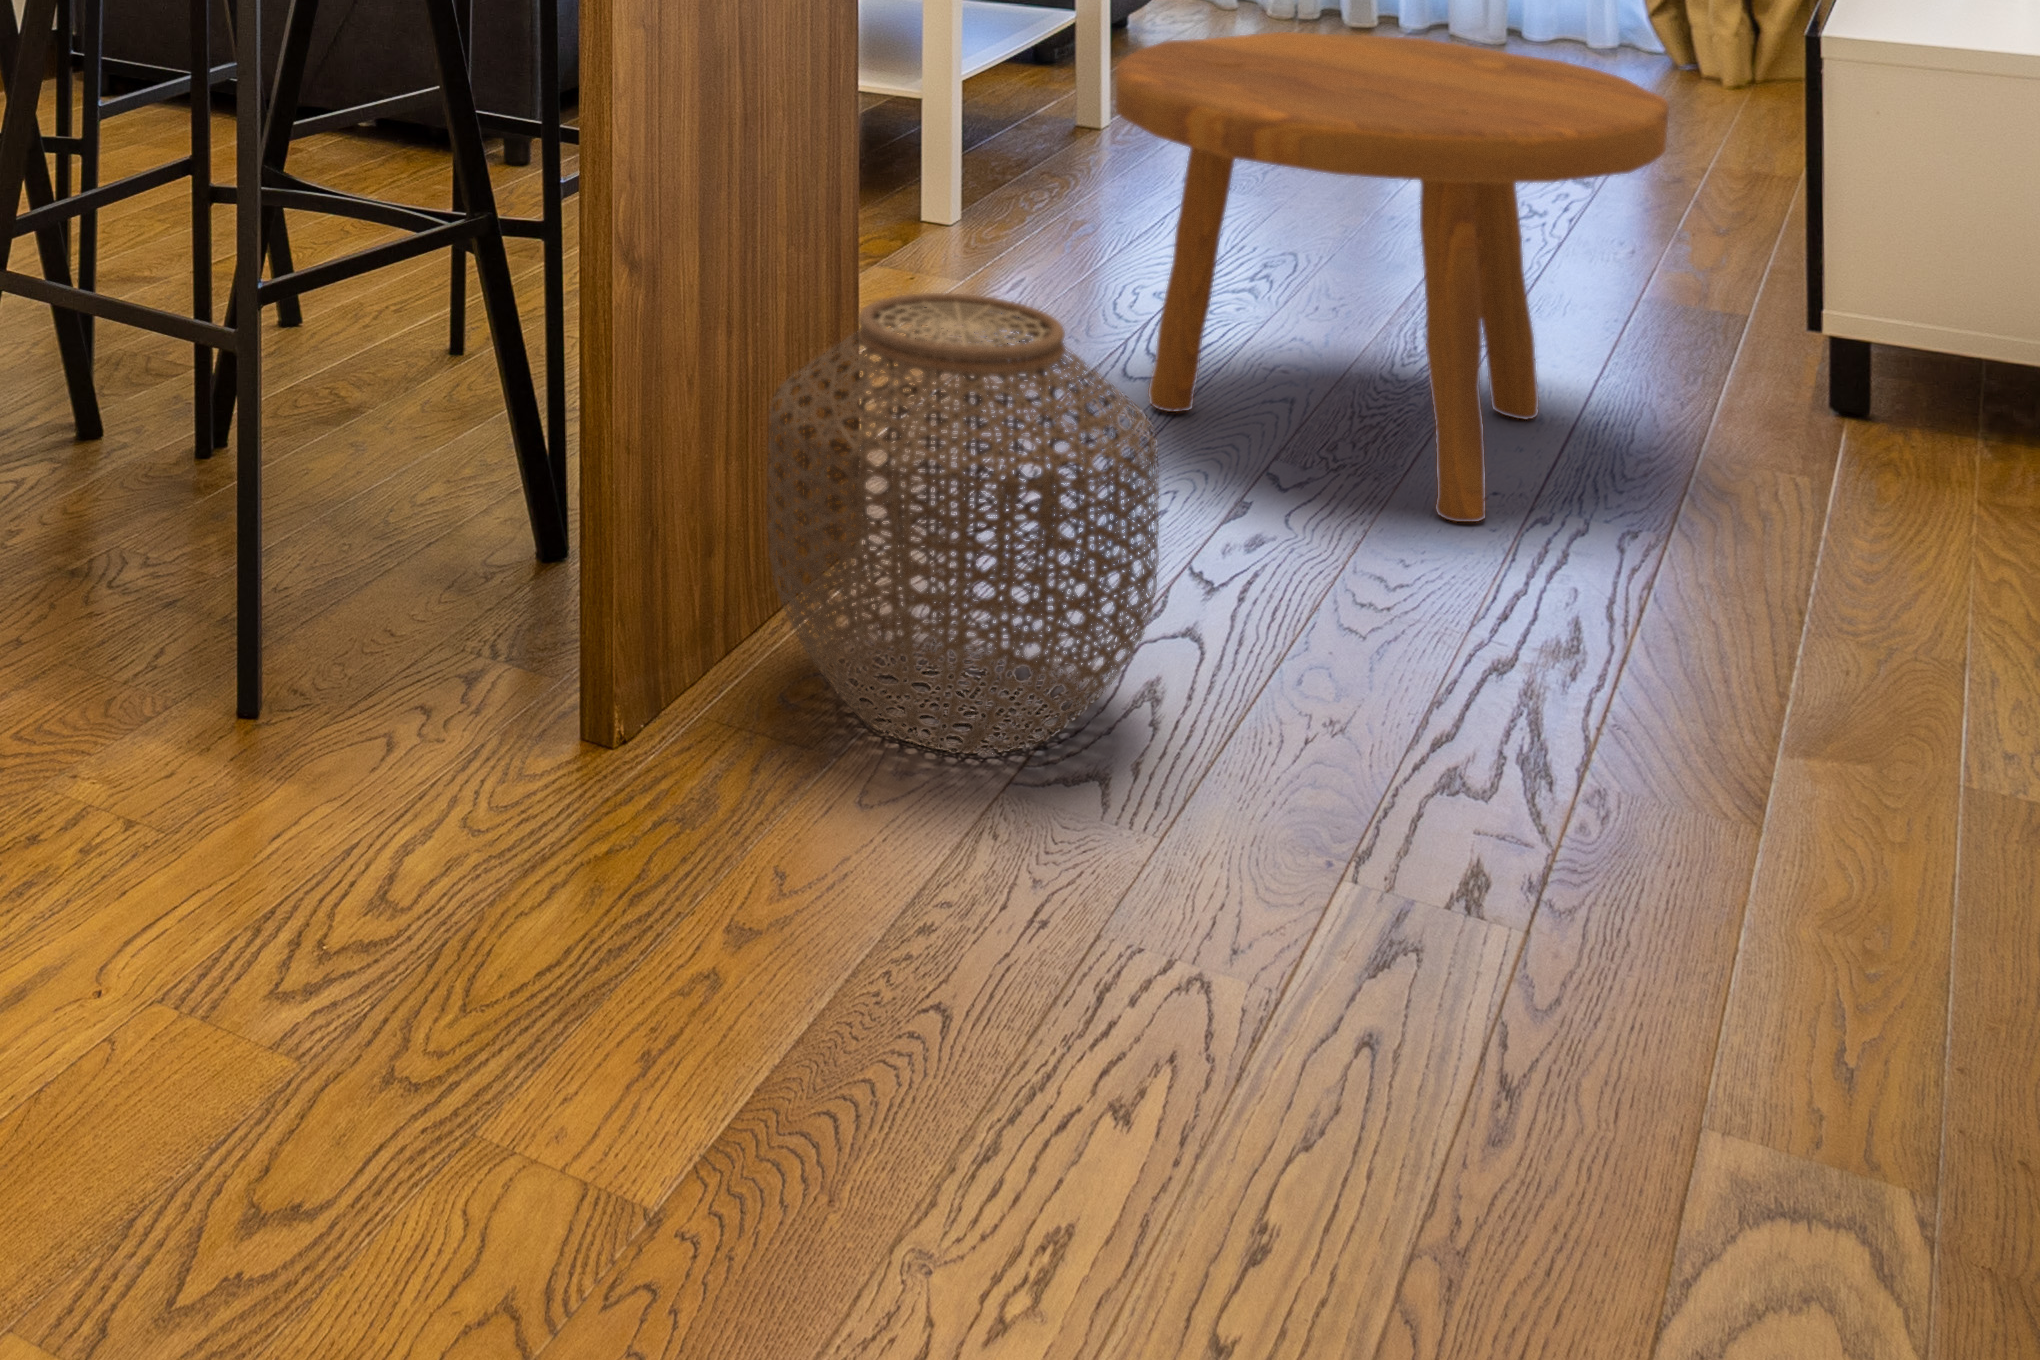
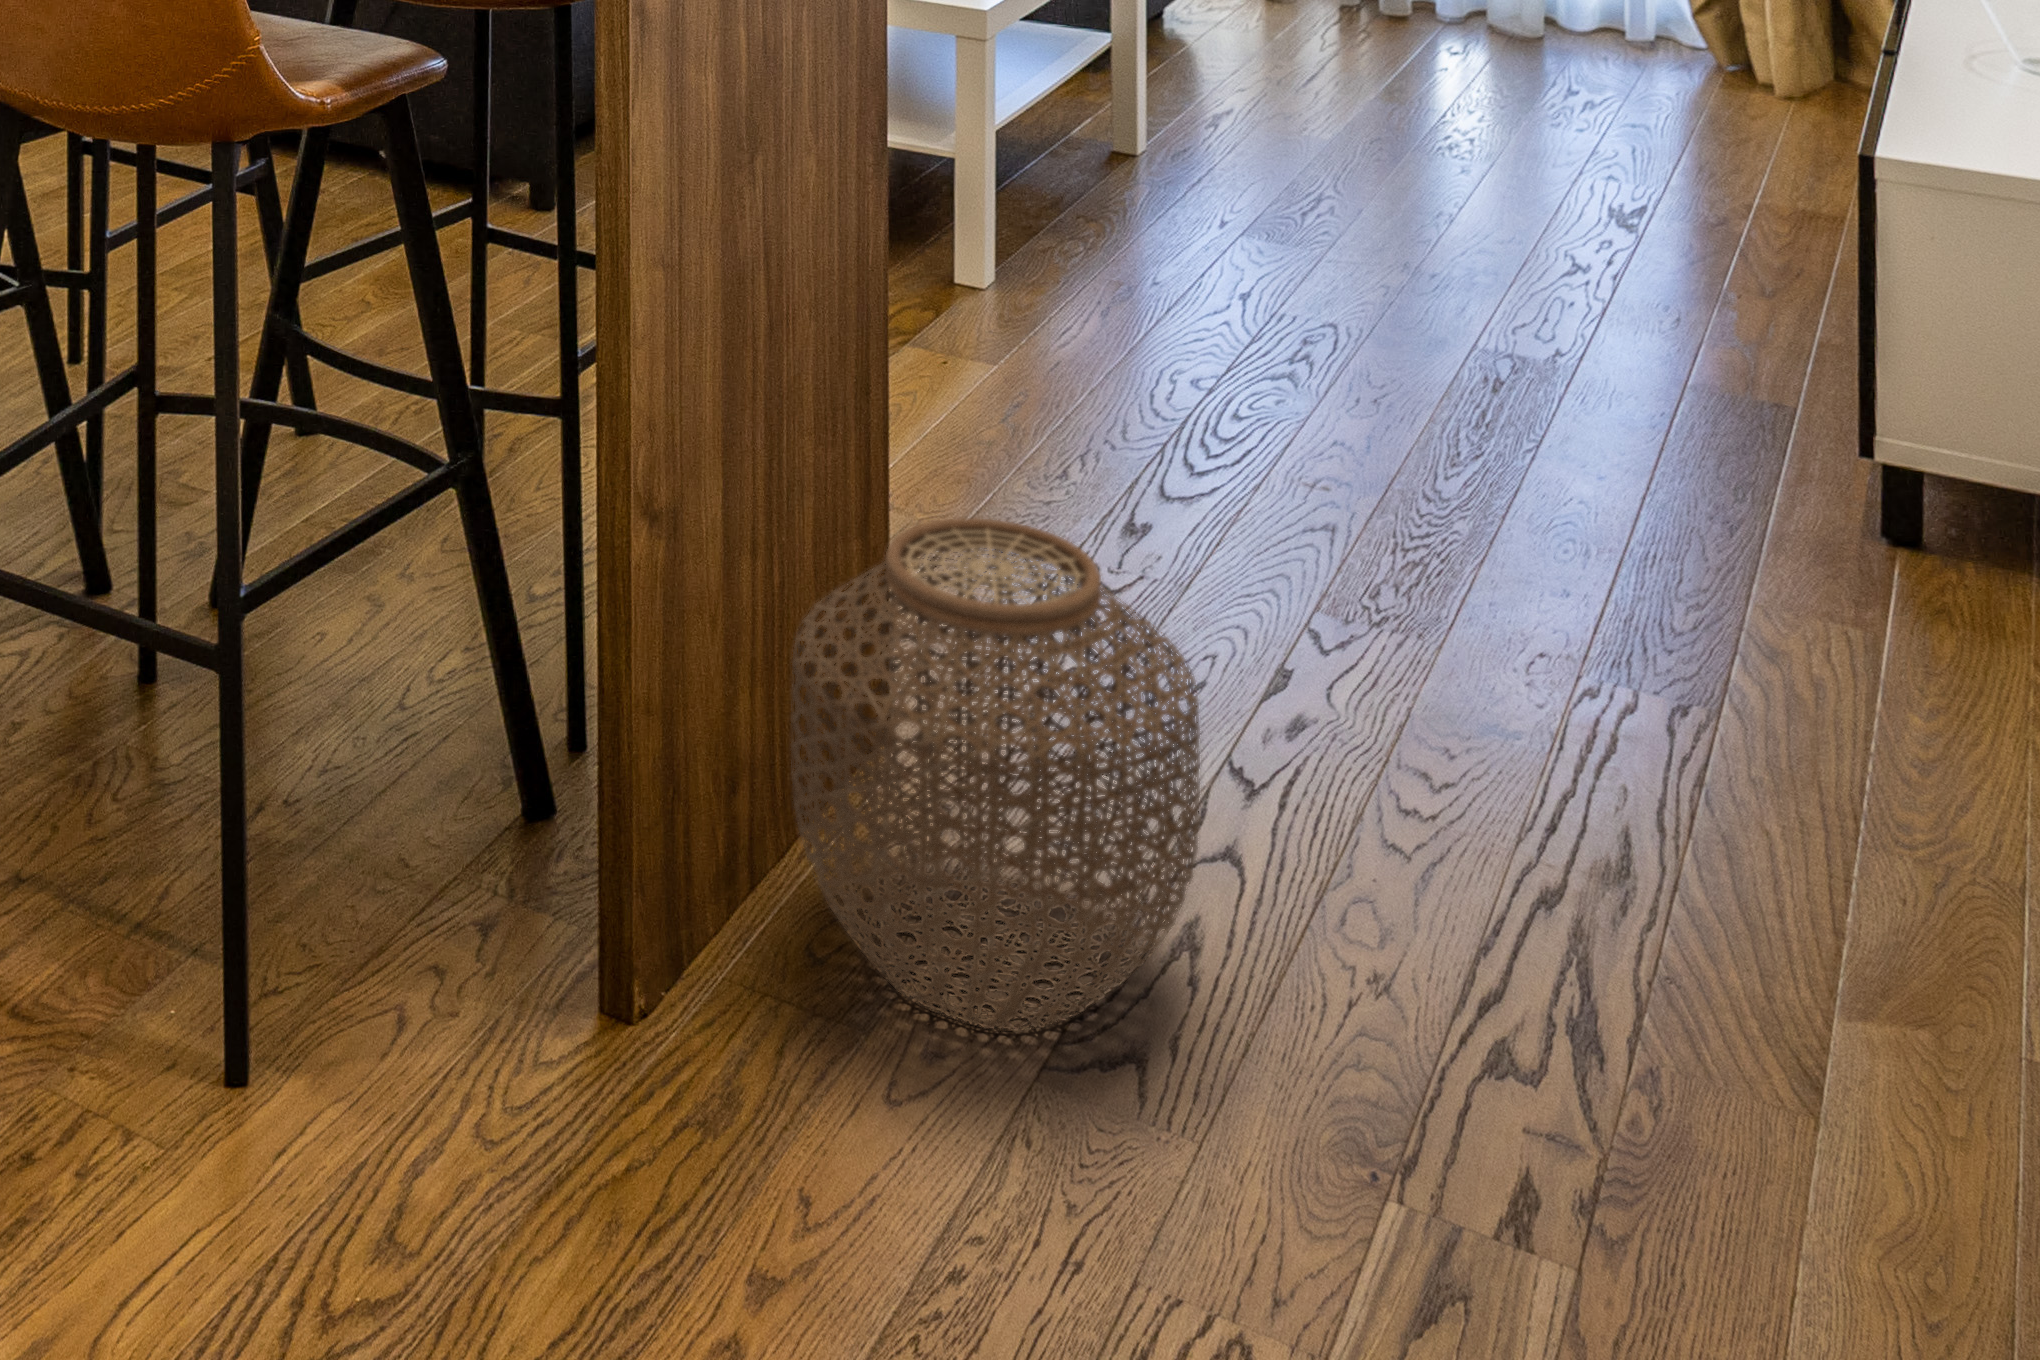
footstool: present [1115,32,1669,522] -> none [1152,133,1724,694]

